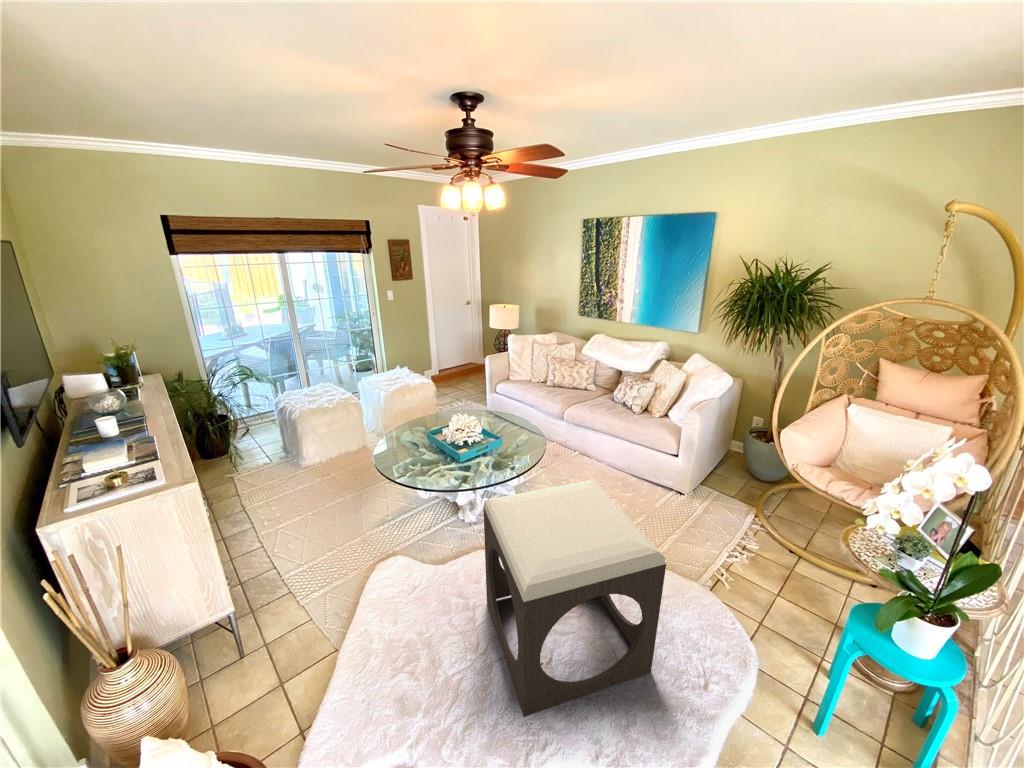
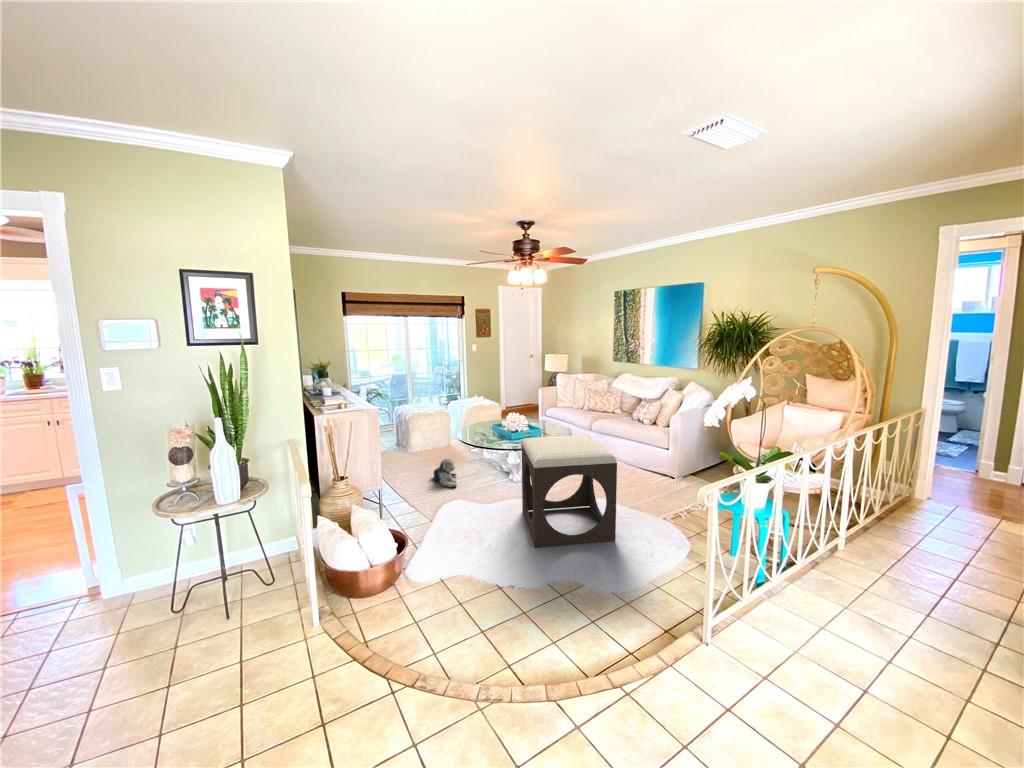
plush toy: none [337,499,376,548] -> present [434,459,457,487]

